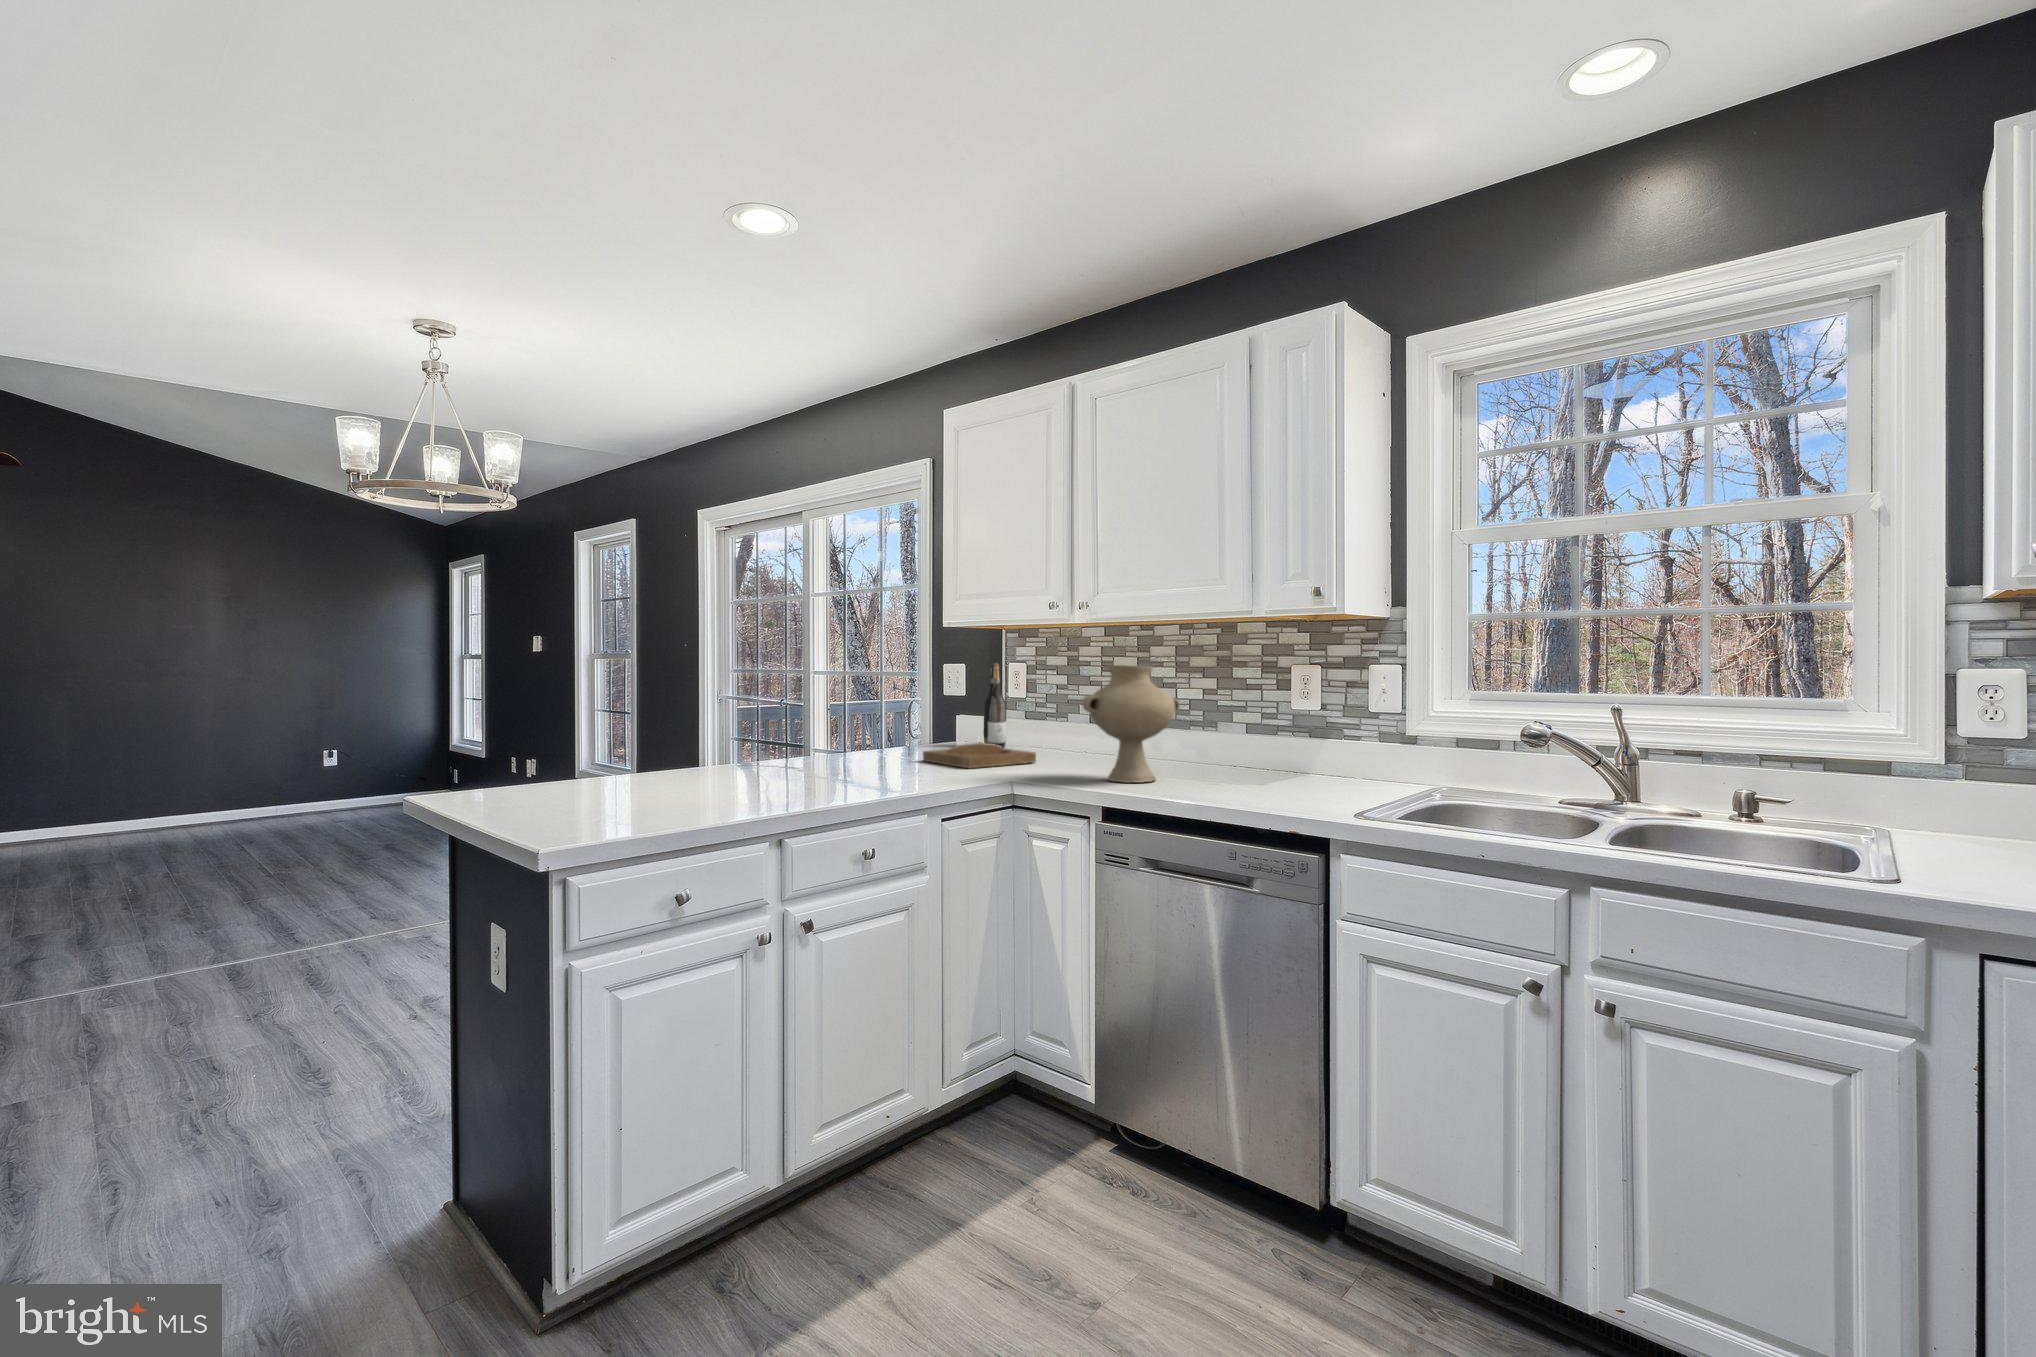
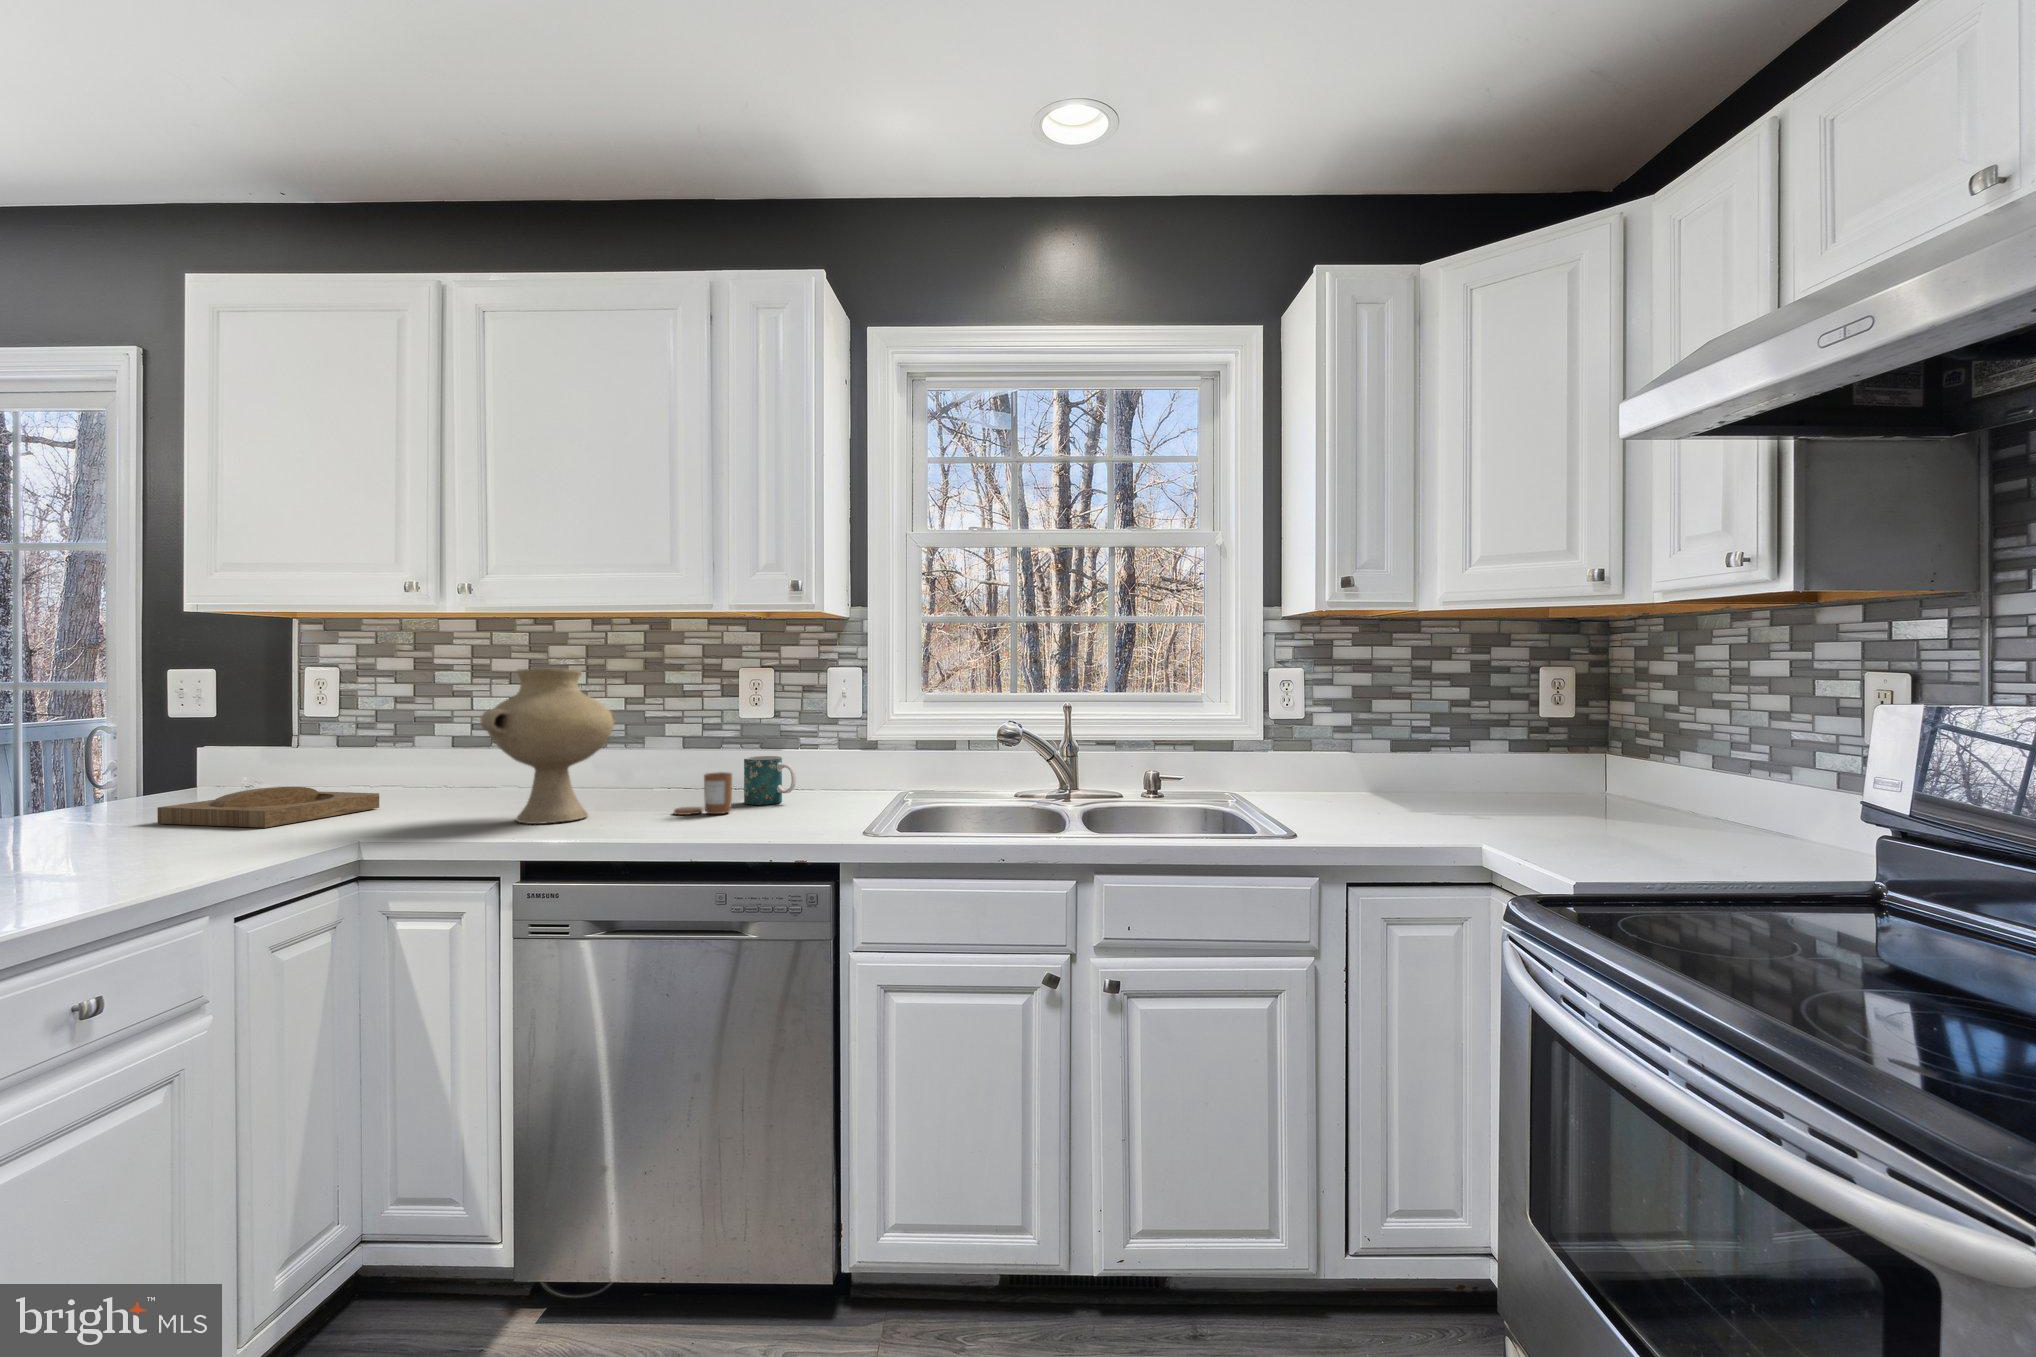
wine bottle: present [983,663,1007,747] -> none [261,667,304,791]
mug: none [1282,743,1326,786] -> present [744,756,796,805]
candle: none [1218,754,1265,789] -> present [674,772,732,815]

